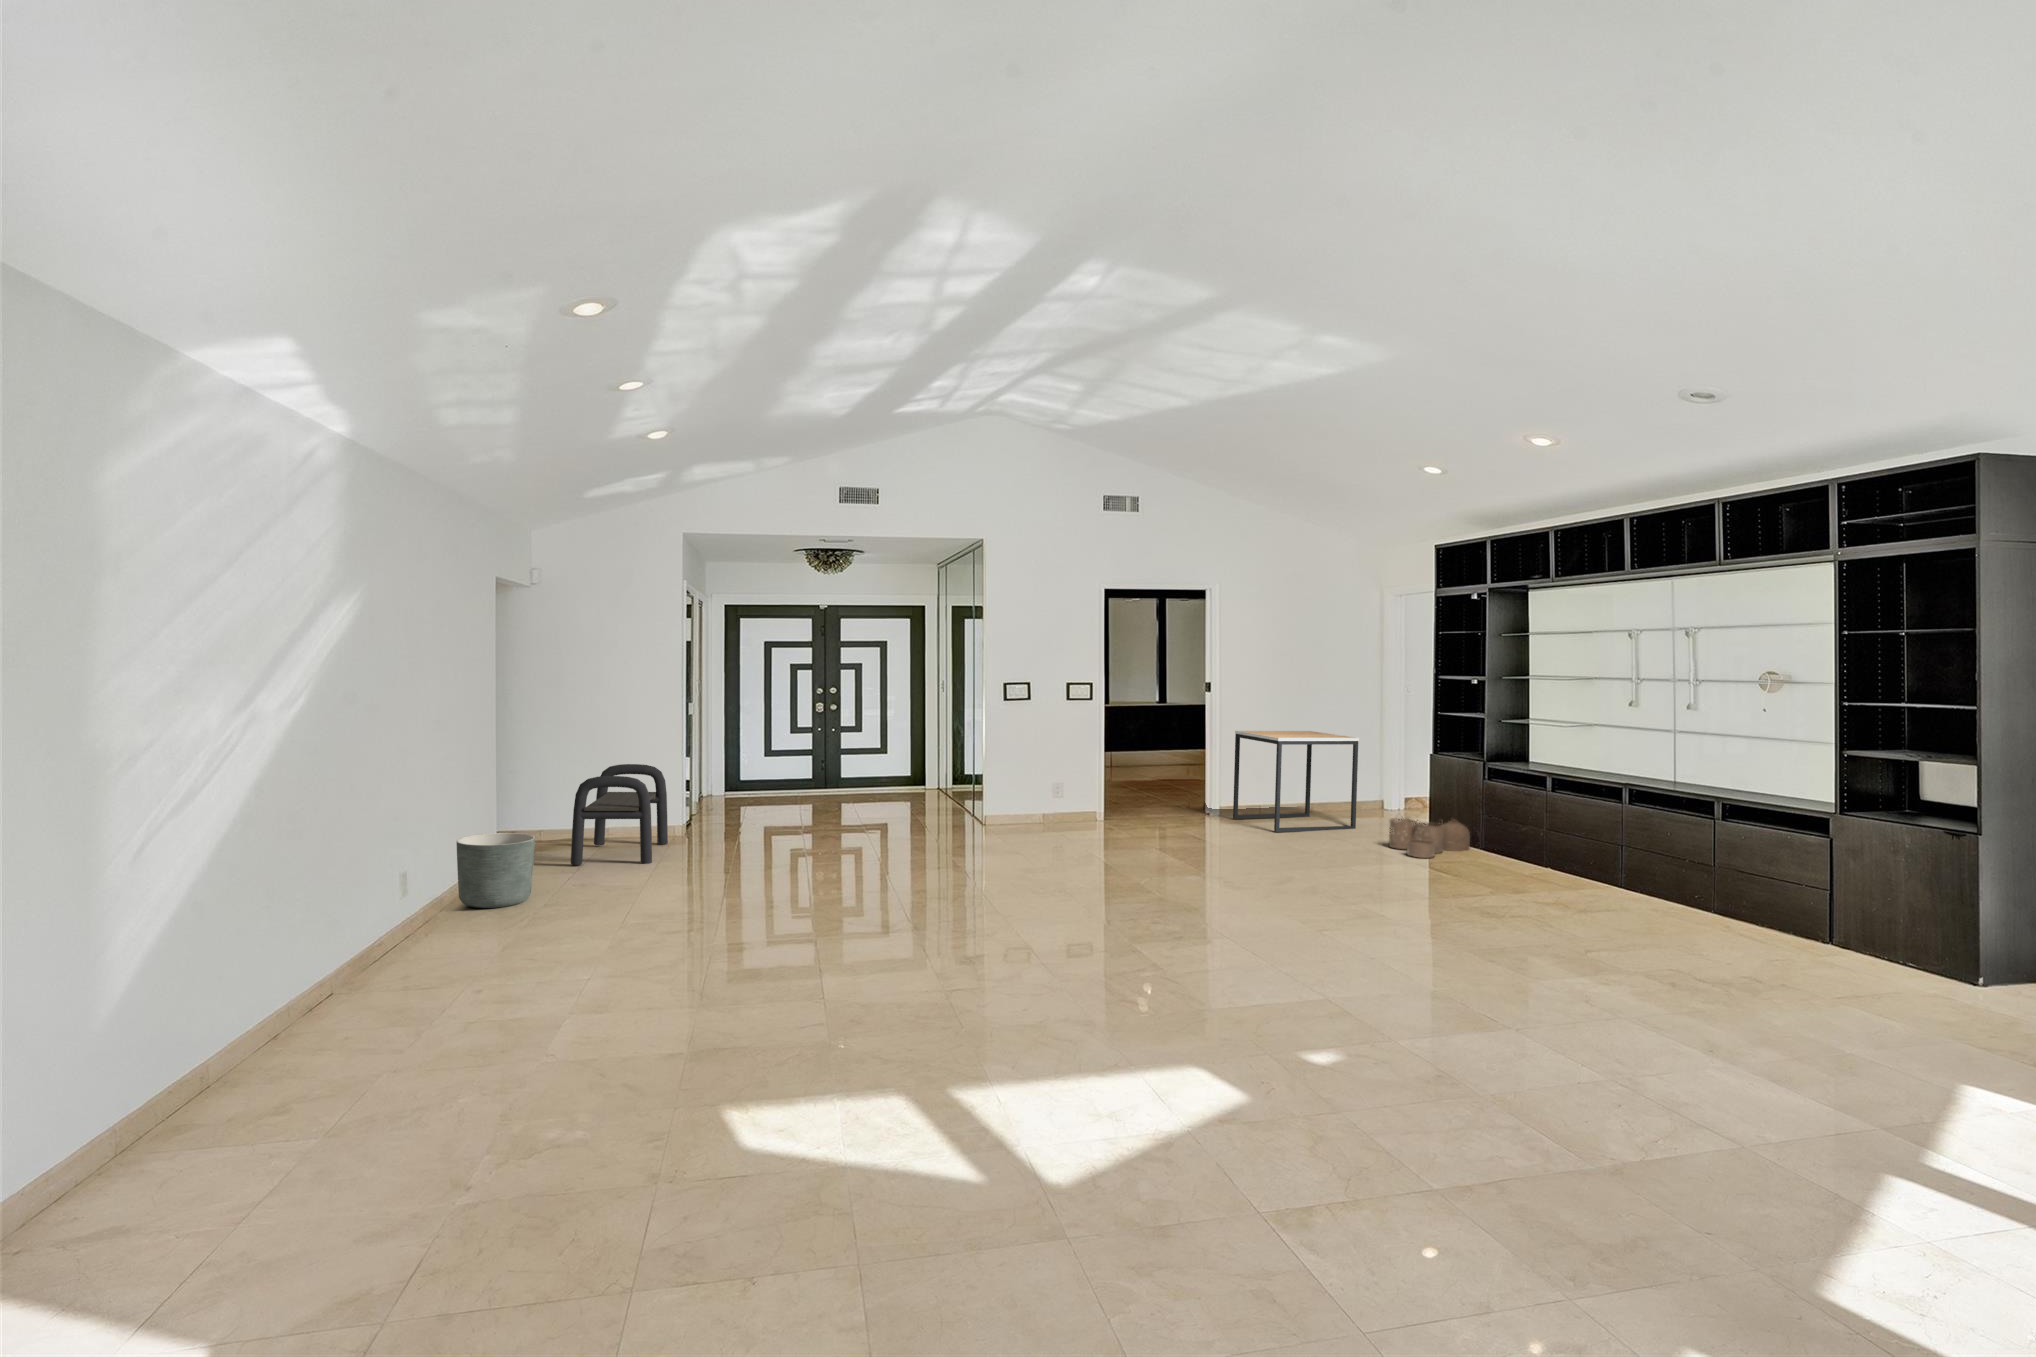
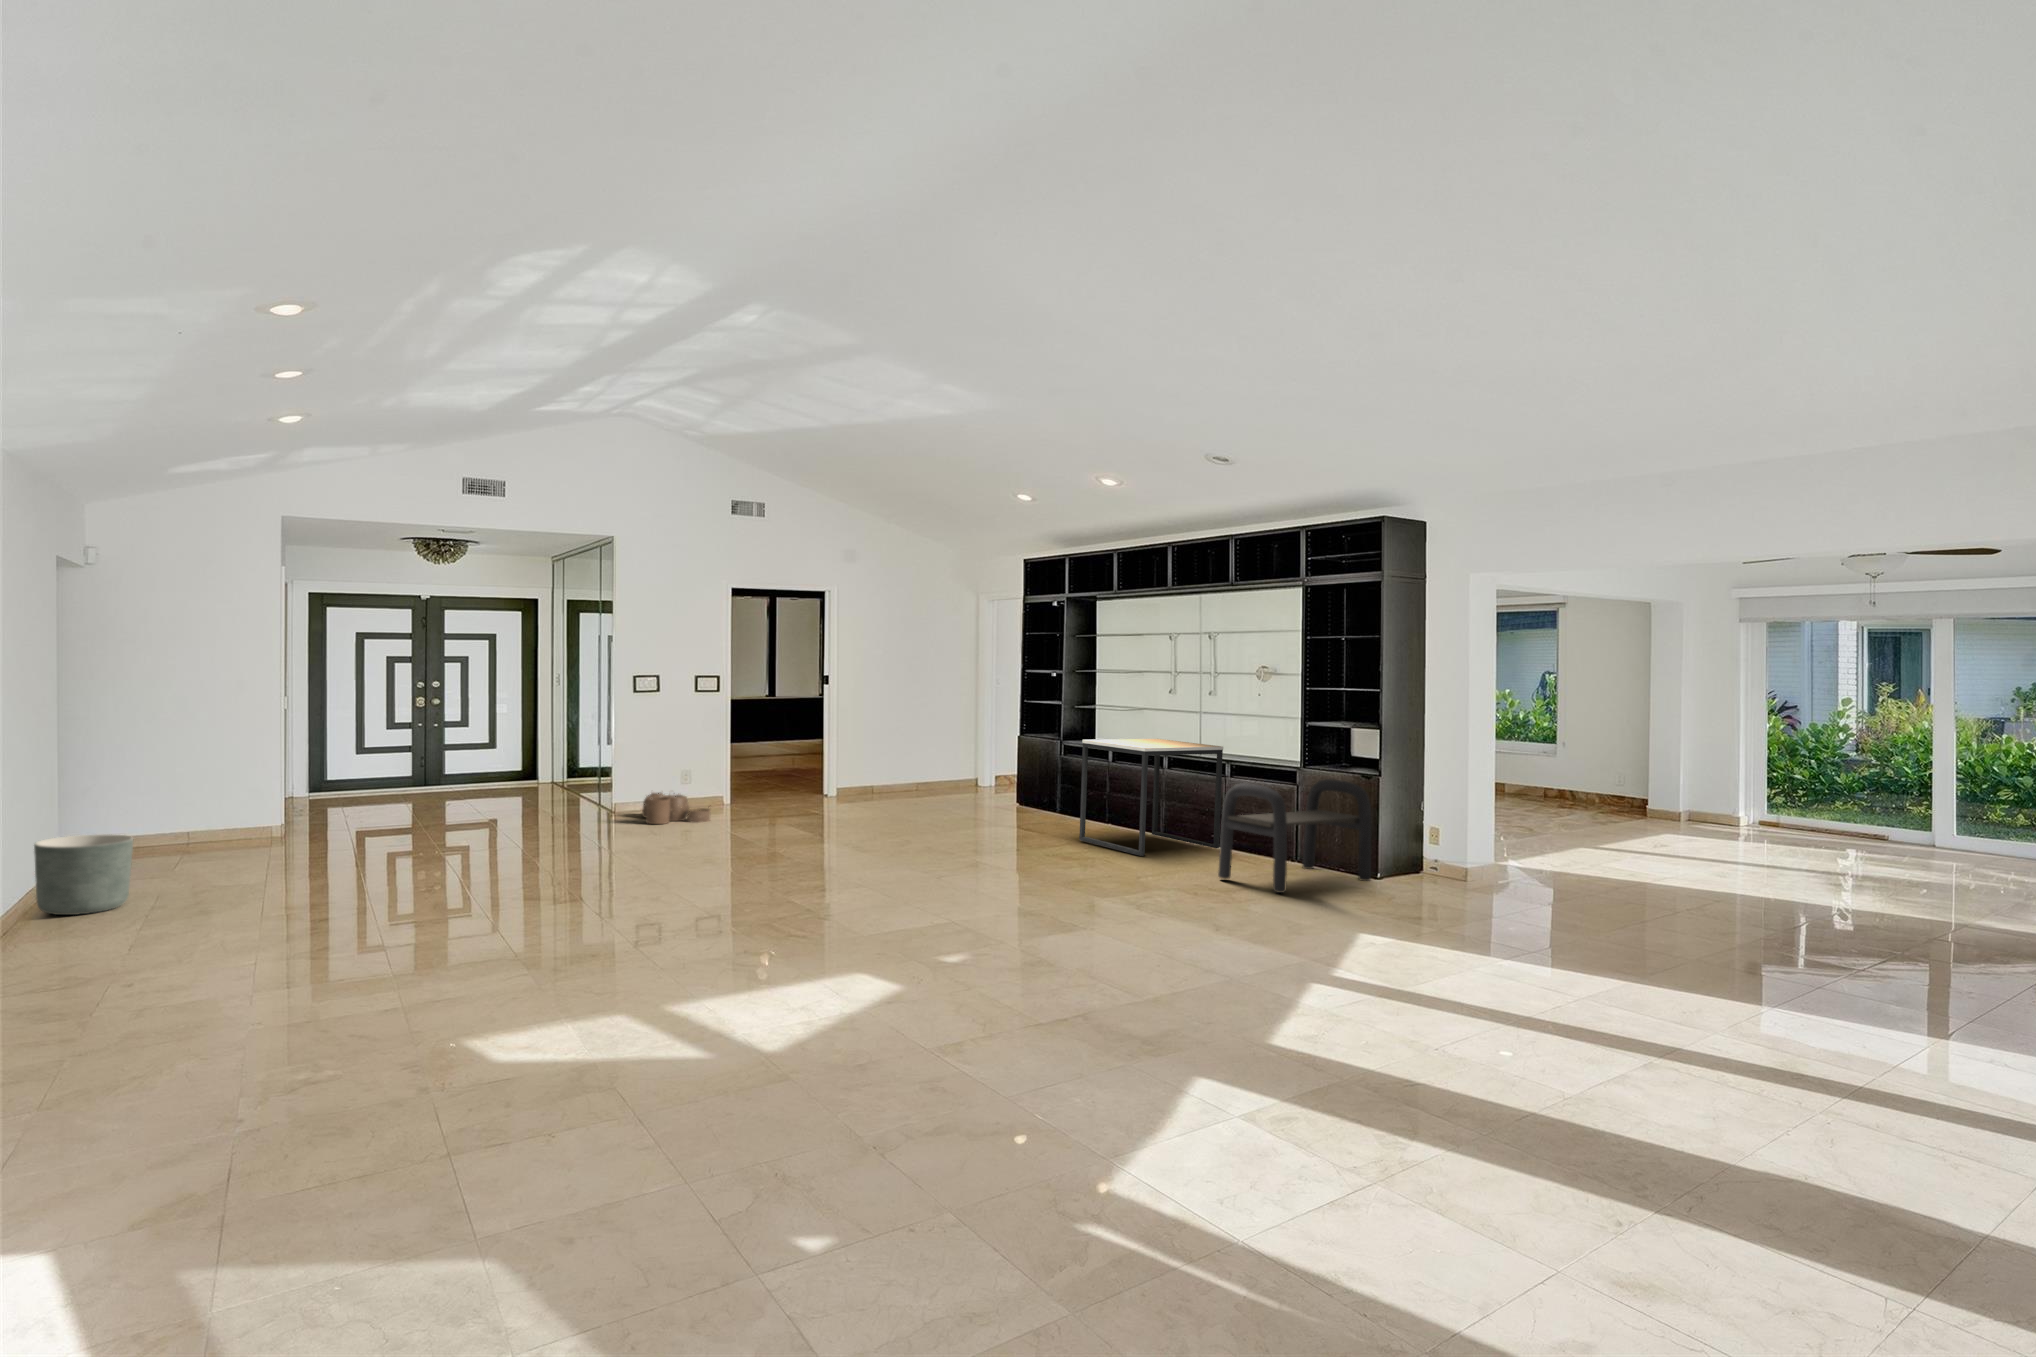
side table: present [1233,731,1359,832] -> present [1079,739,1223,856]
bench: present [571,764,668,866] -> present [1218,779,1371,893]
woven basket: present [1389,816,1470,858] -> present [642,793,711,824]

